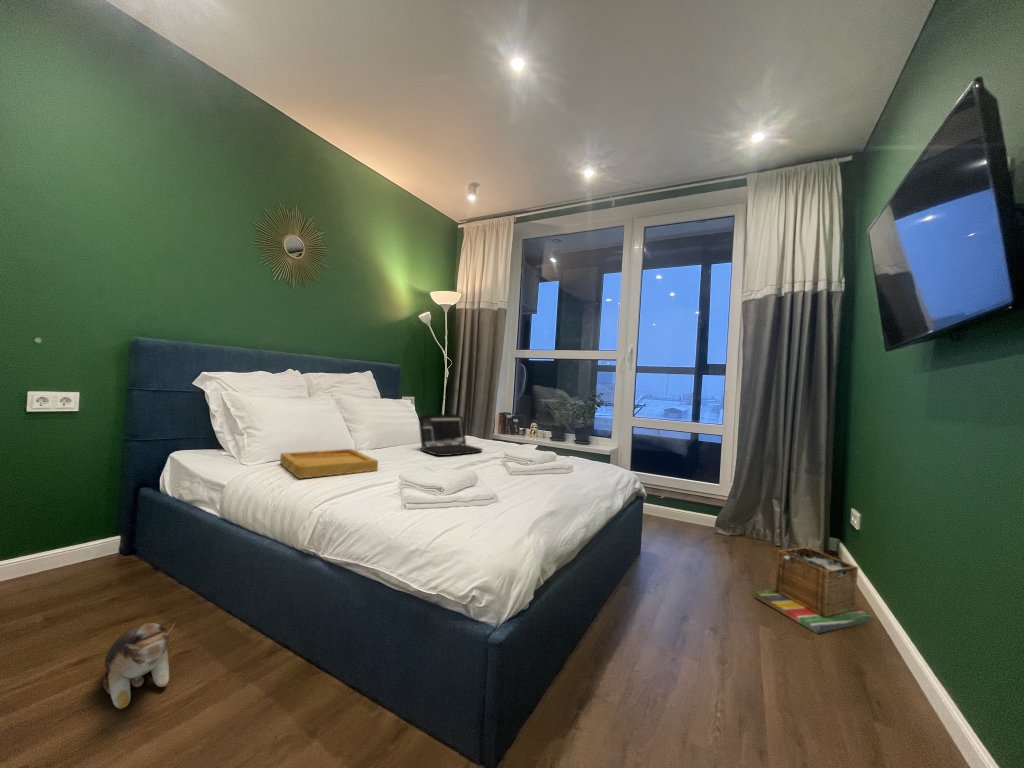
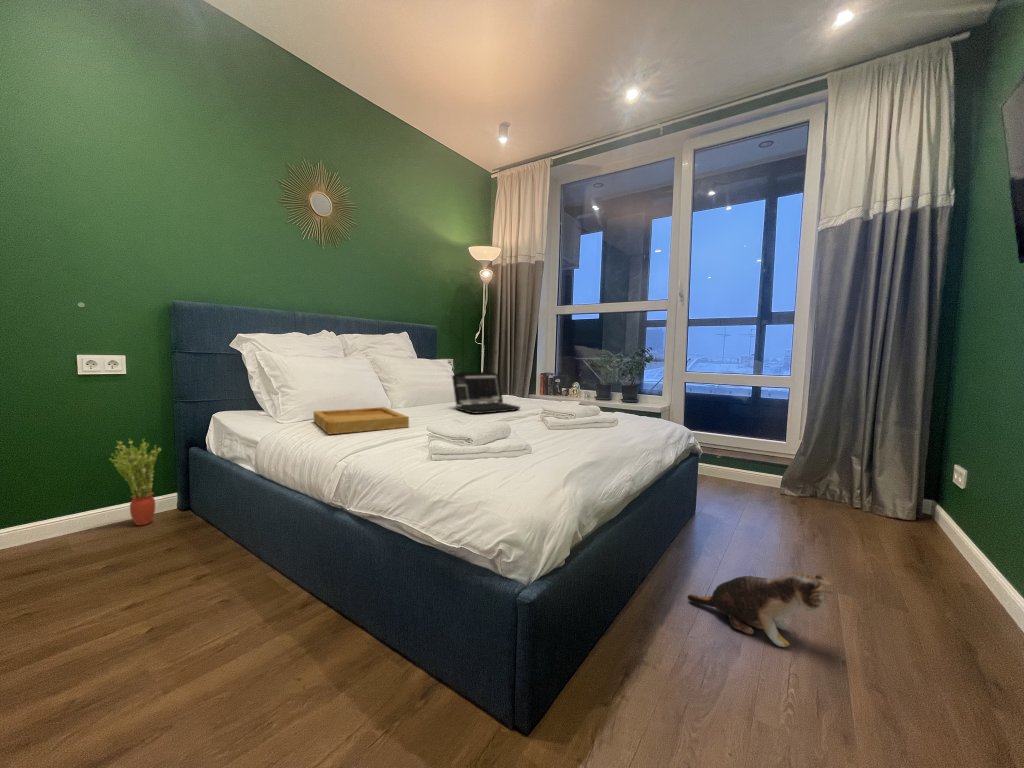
potted plant: none [48,478,109,572] -> present [110,439,161,525]
laundry basket: present [754,547,872,633] -> none [828,508,980,604]
plush toy: present [102,623,175,709] -> present [688,573,834,647]

